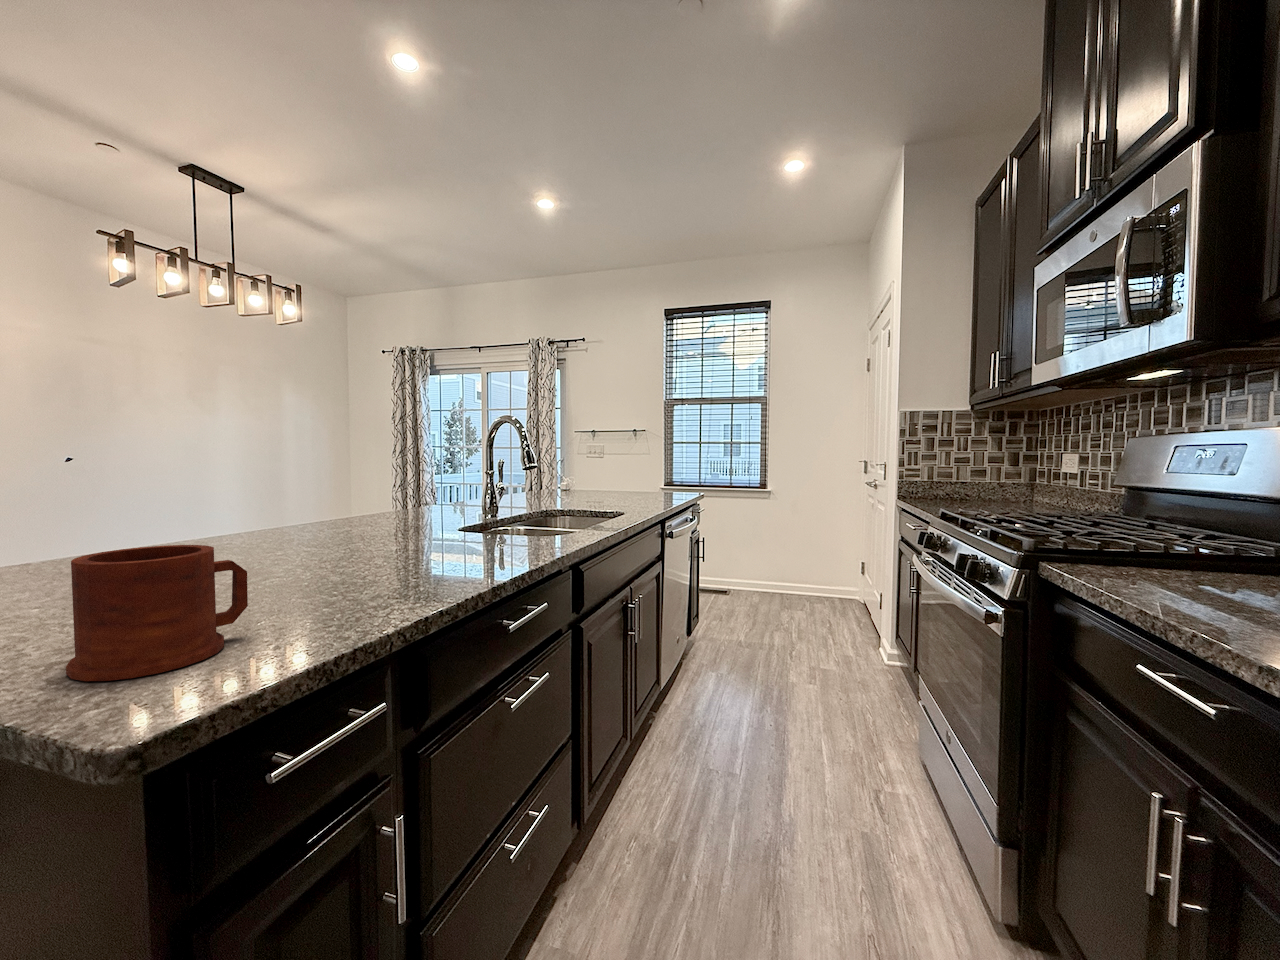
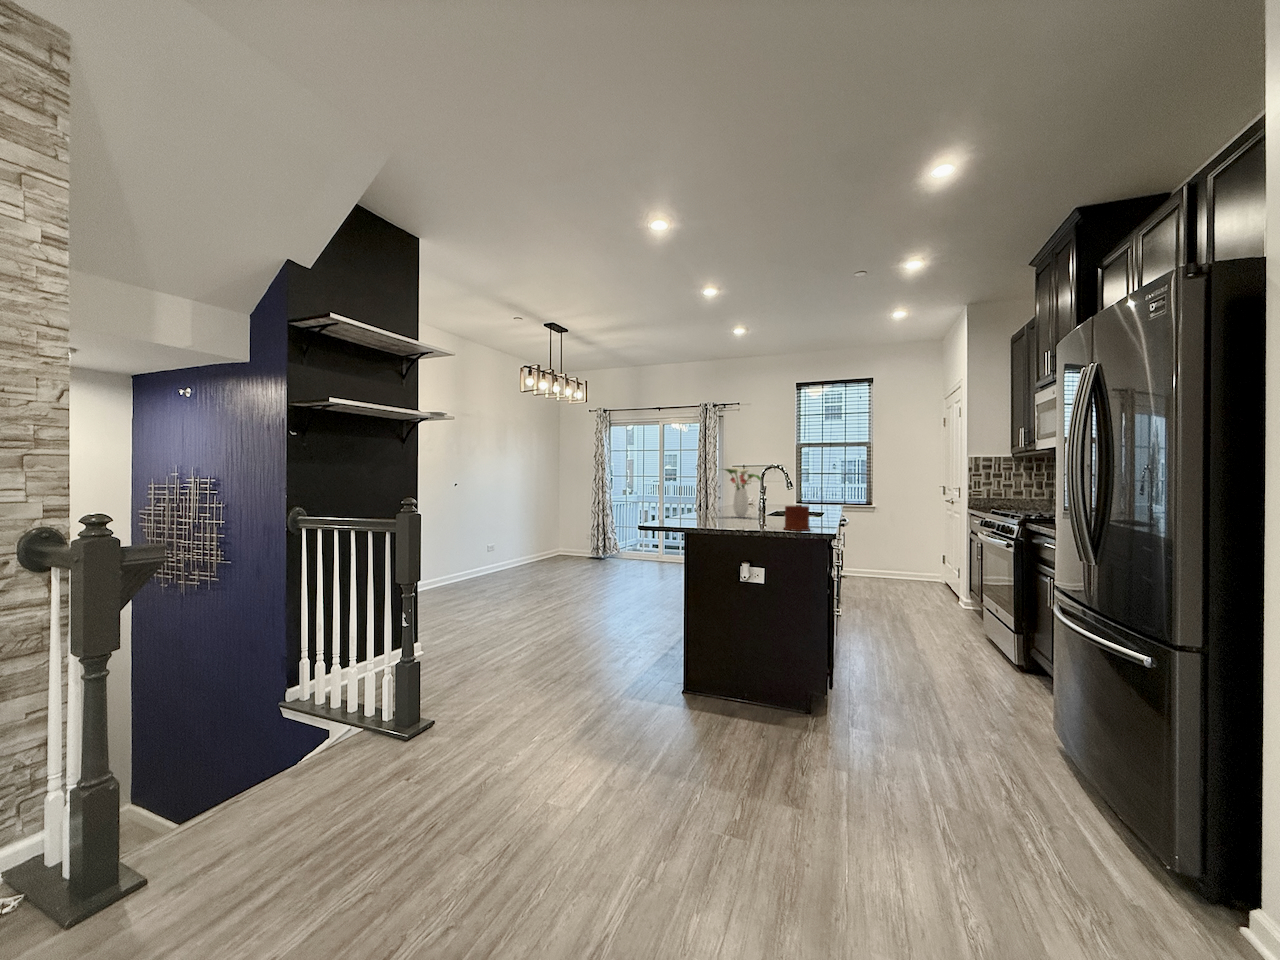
flower arrangement: none [287,415,398,539] -> present [724,468,761,518]

